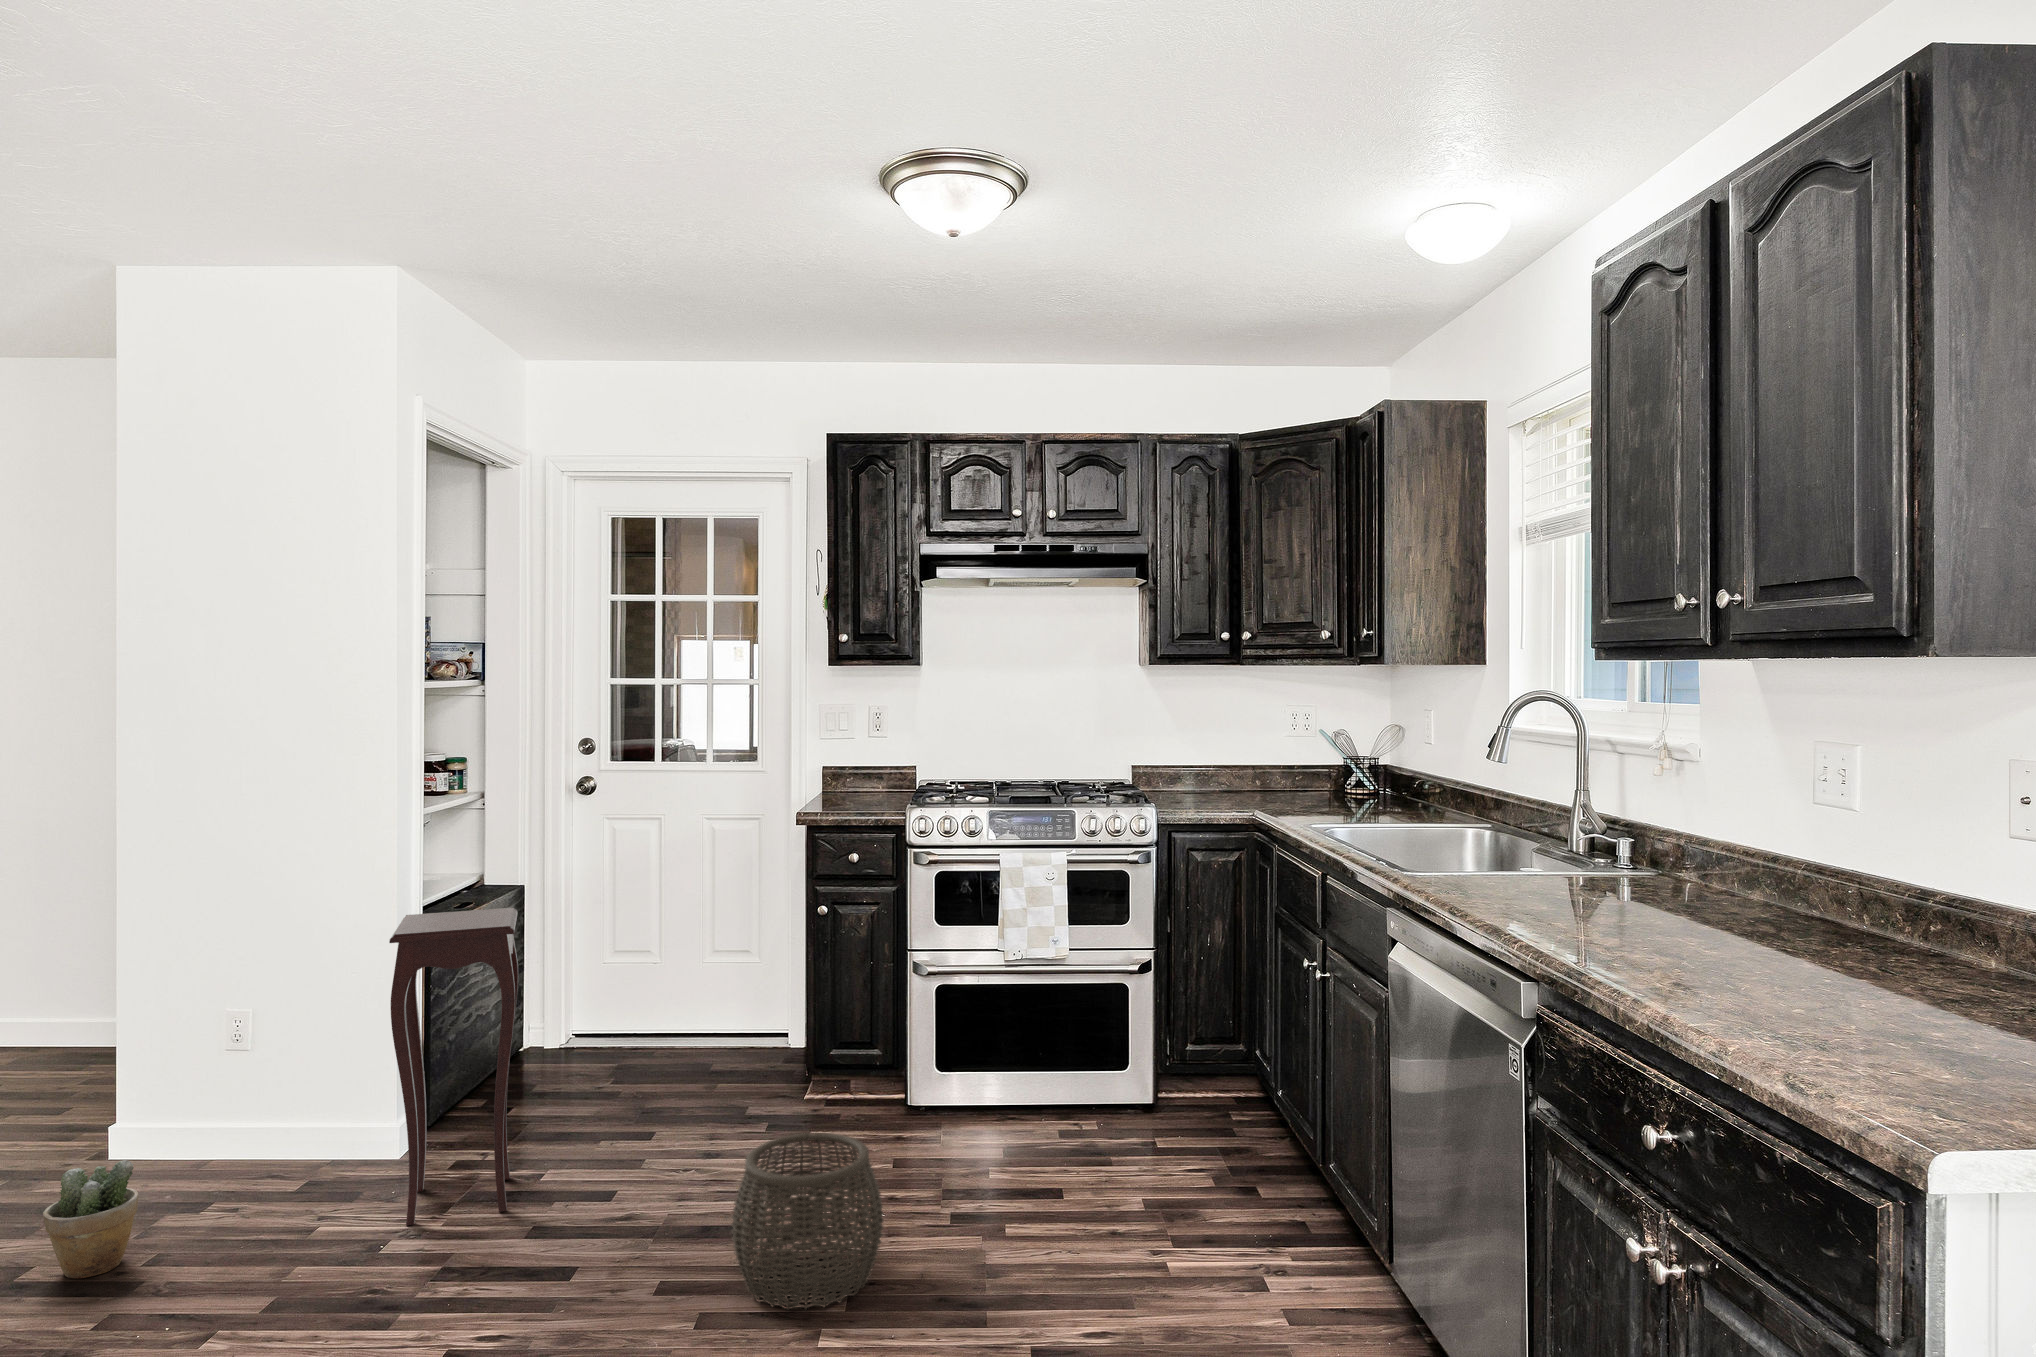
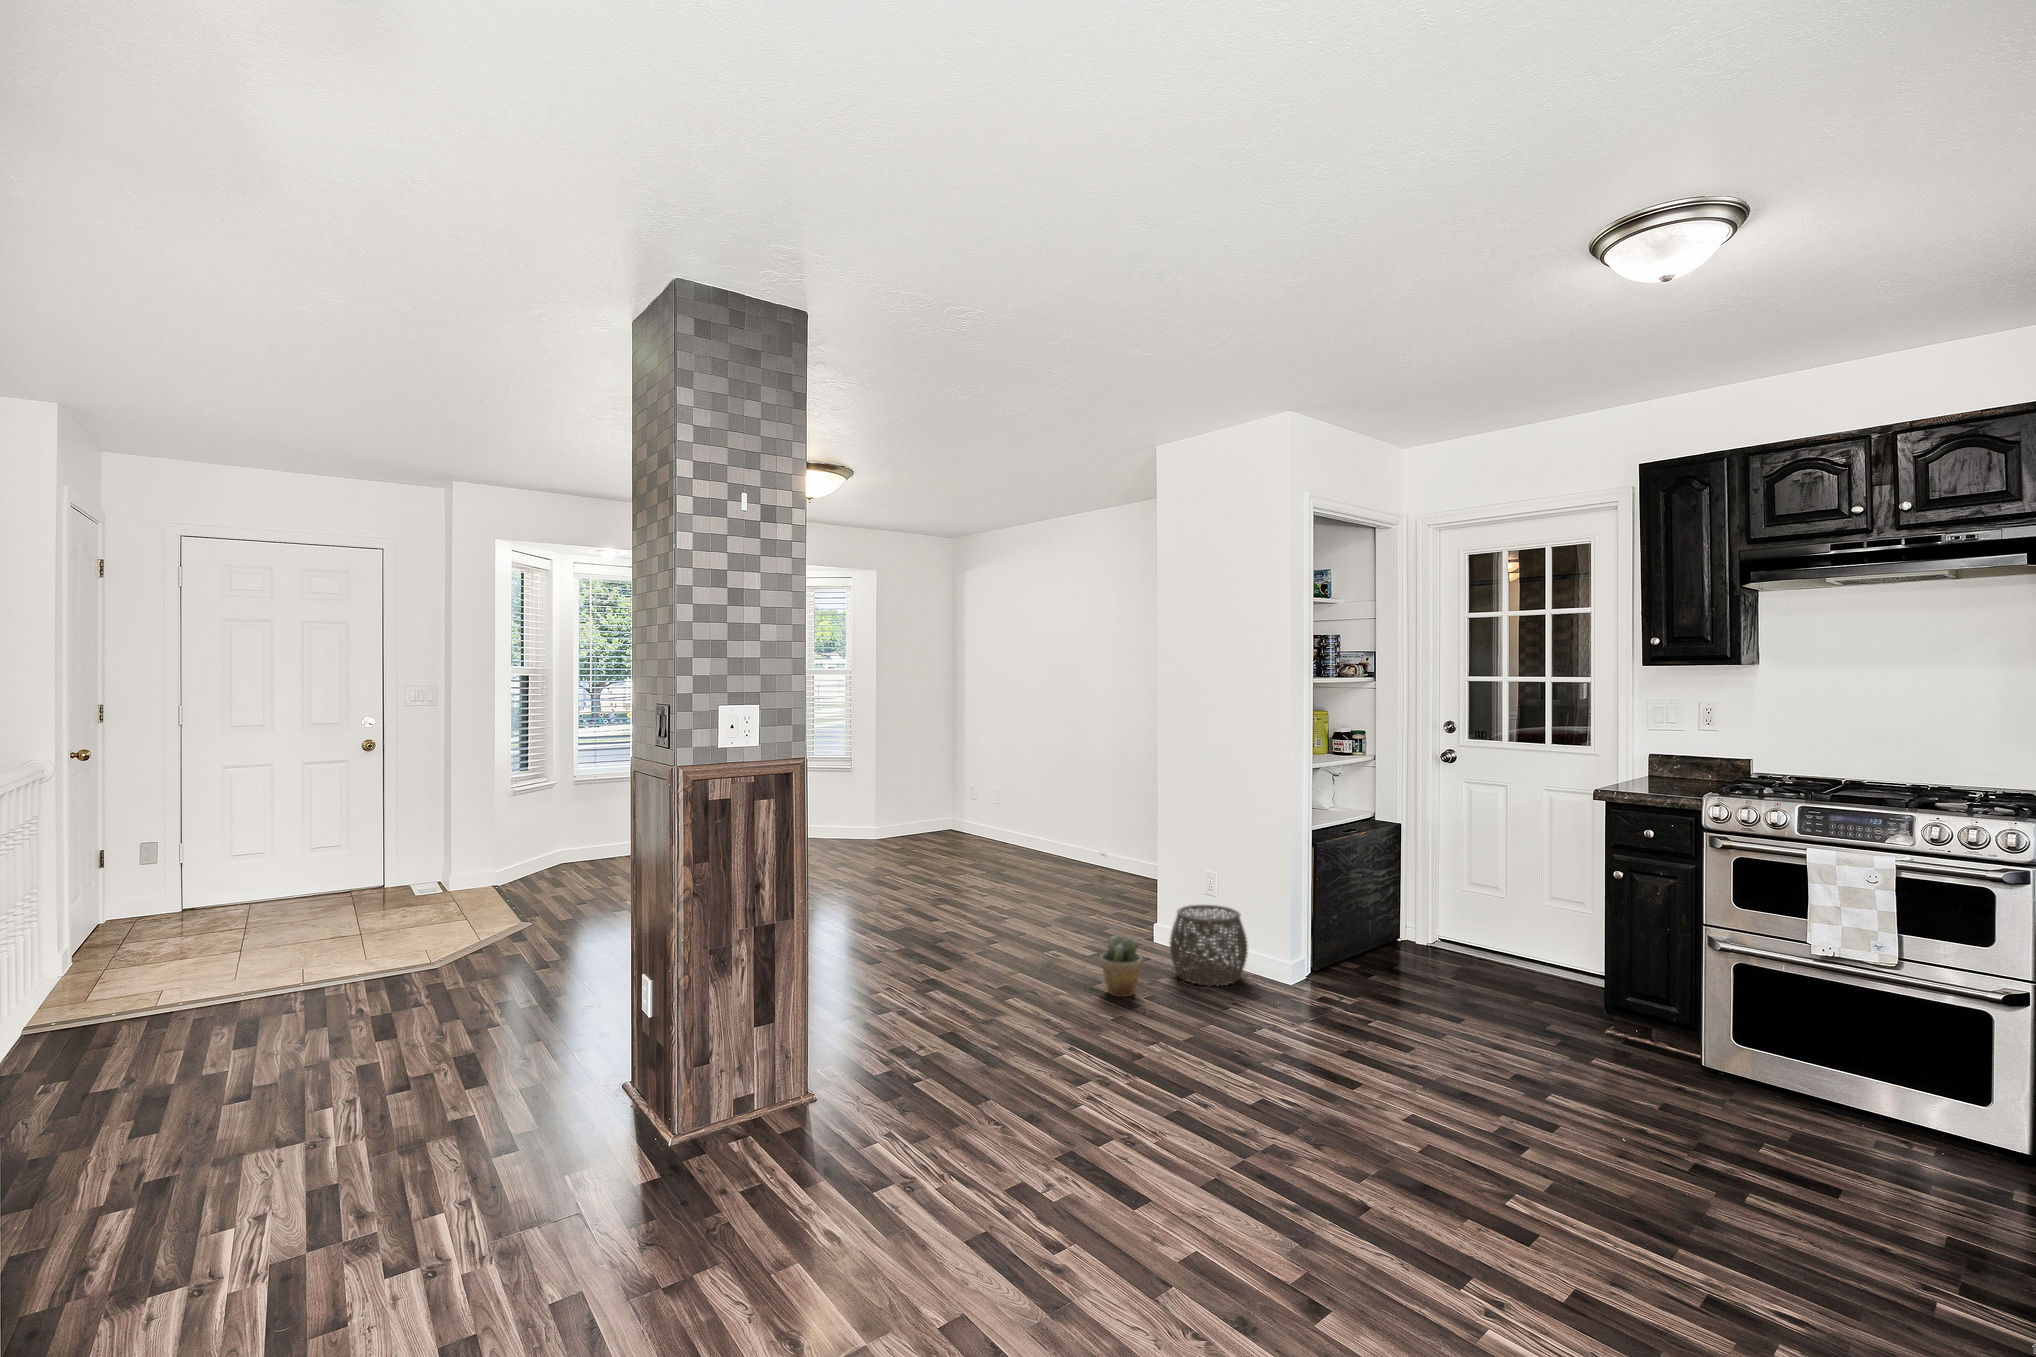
side table: present [389,908,518,1225] -> none [1267,826,1359,1036]
woven basket: present [731,1133,884,1310] -> present [1170,905,1248,986]

